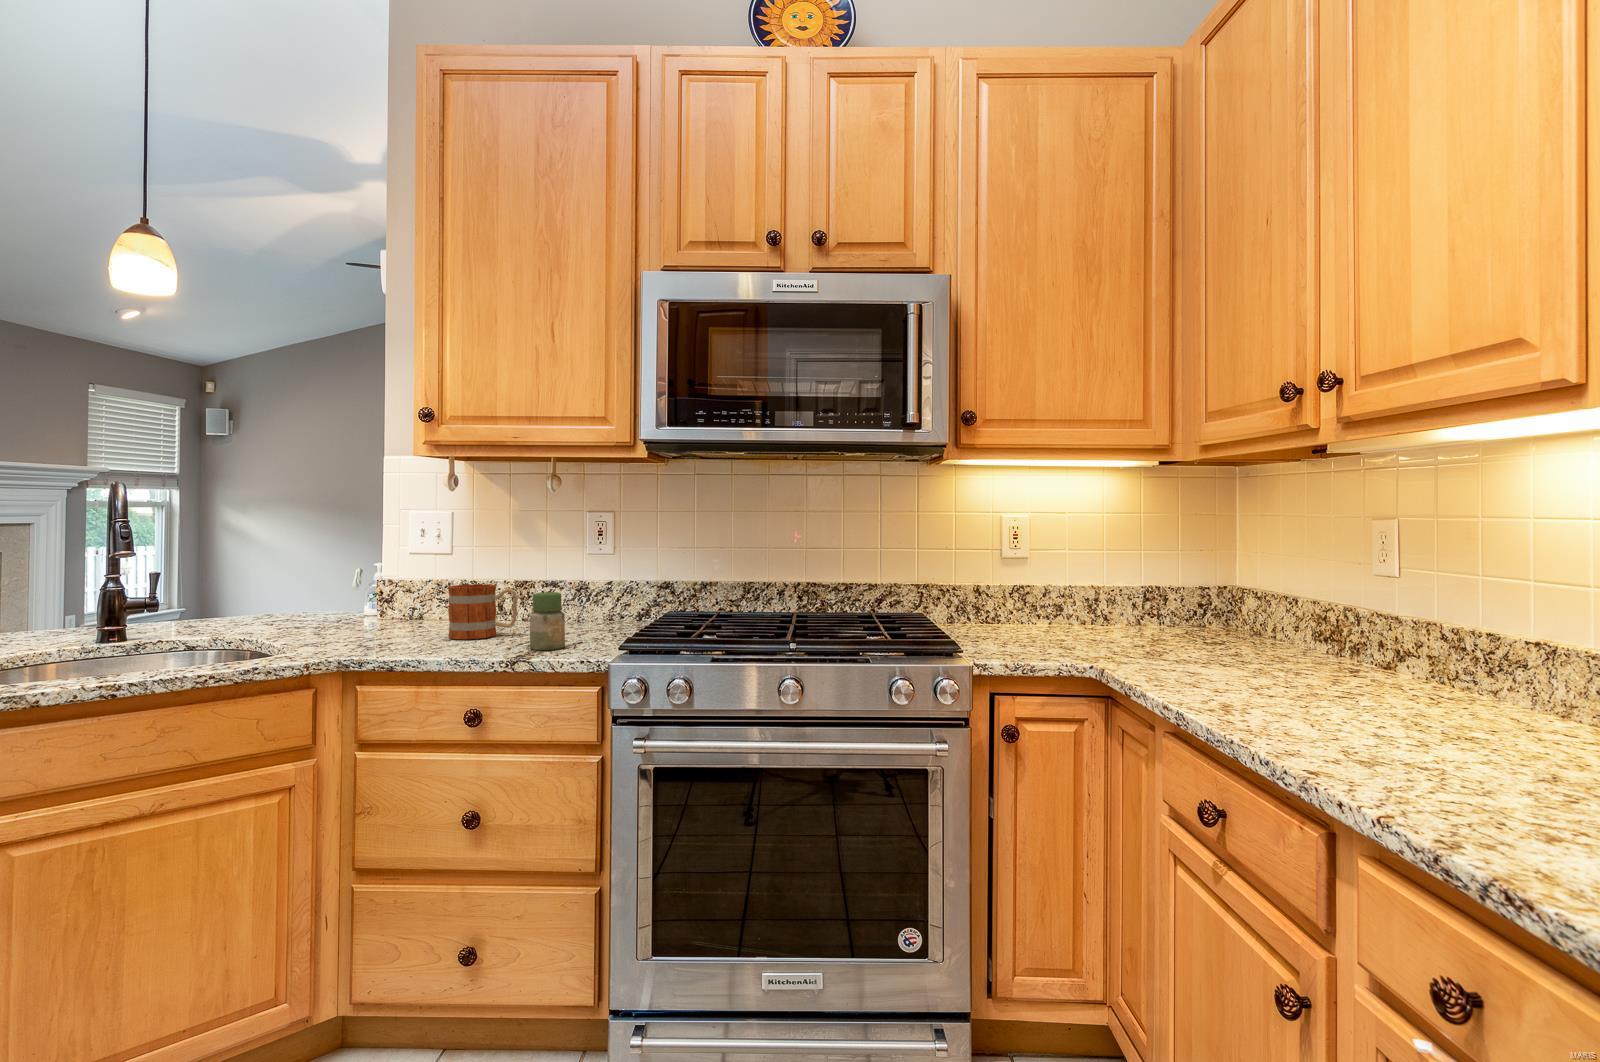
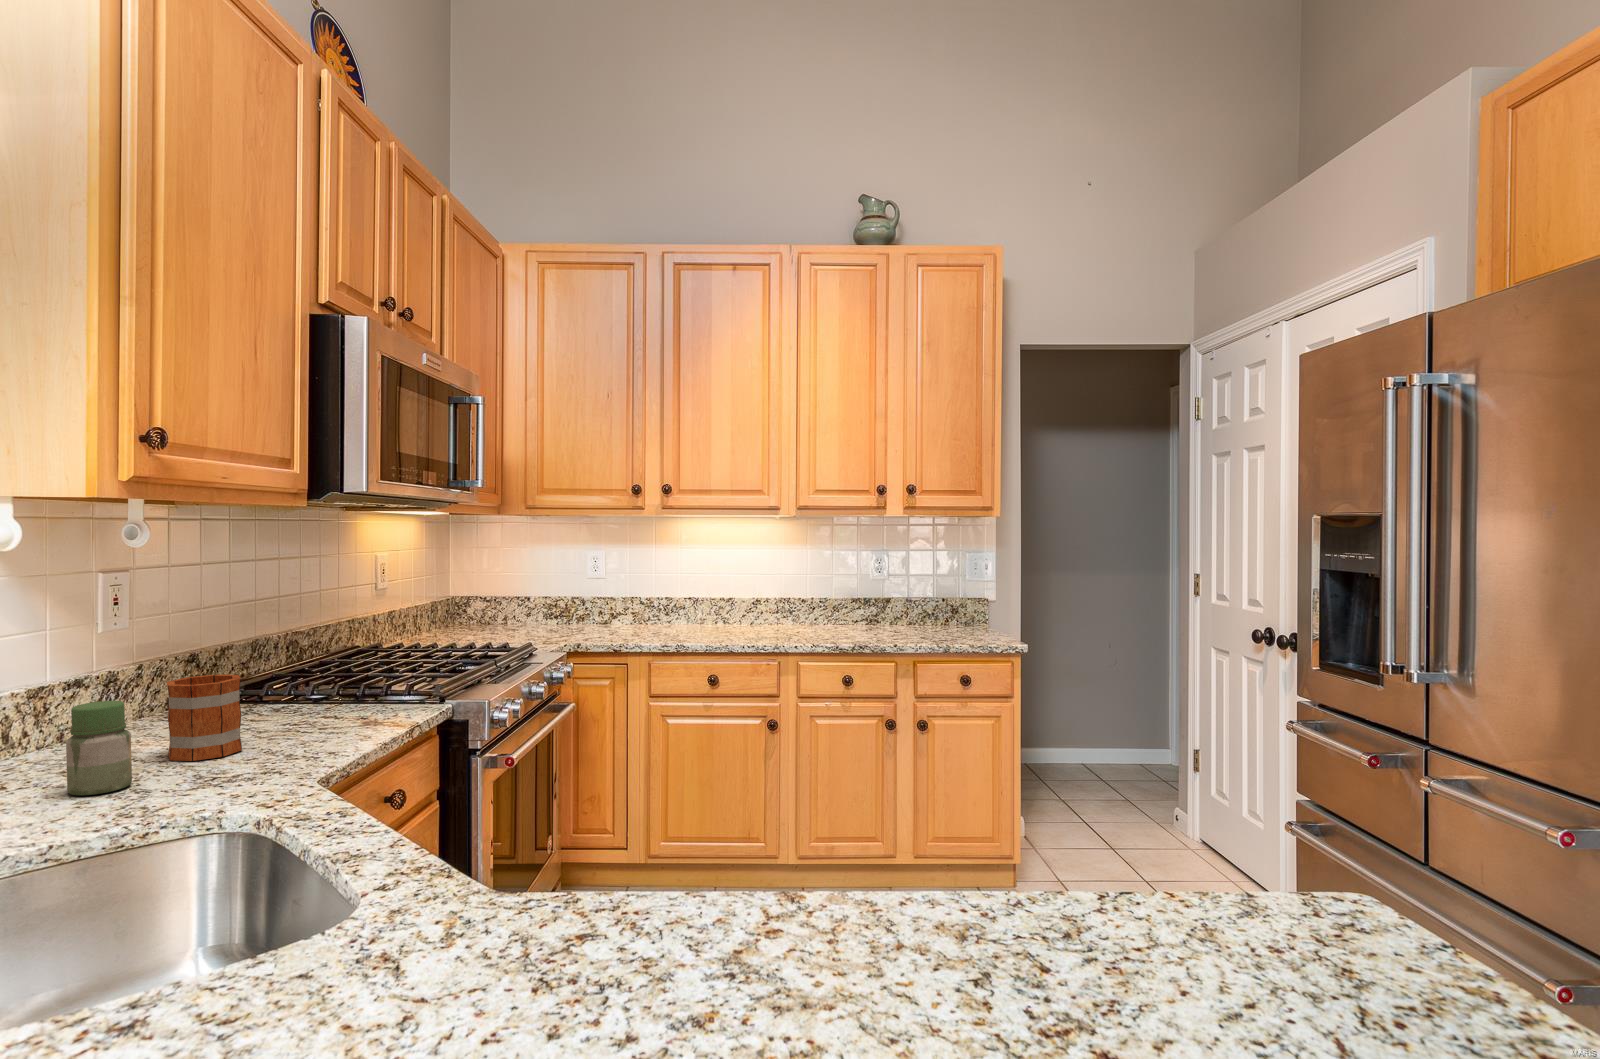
jar: present [530,592,565,650] -> present [66,701,132,795]

